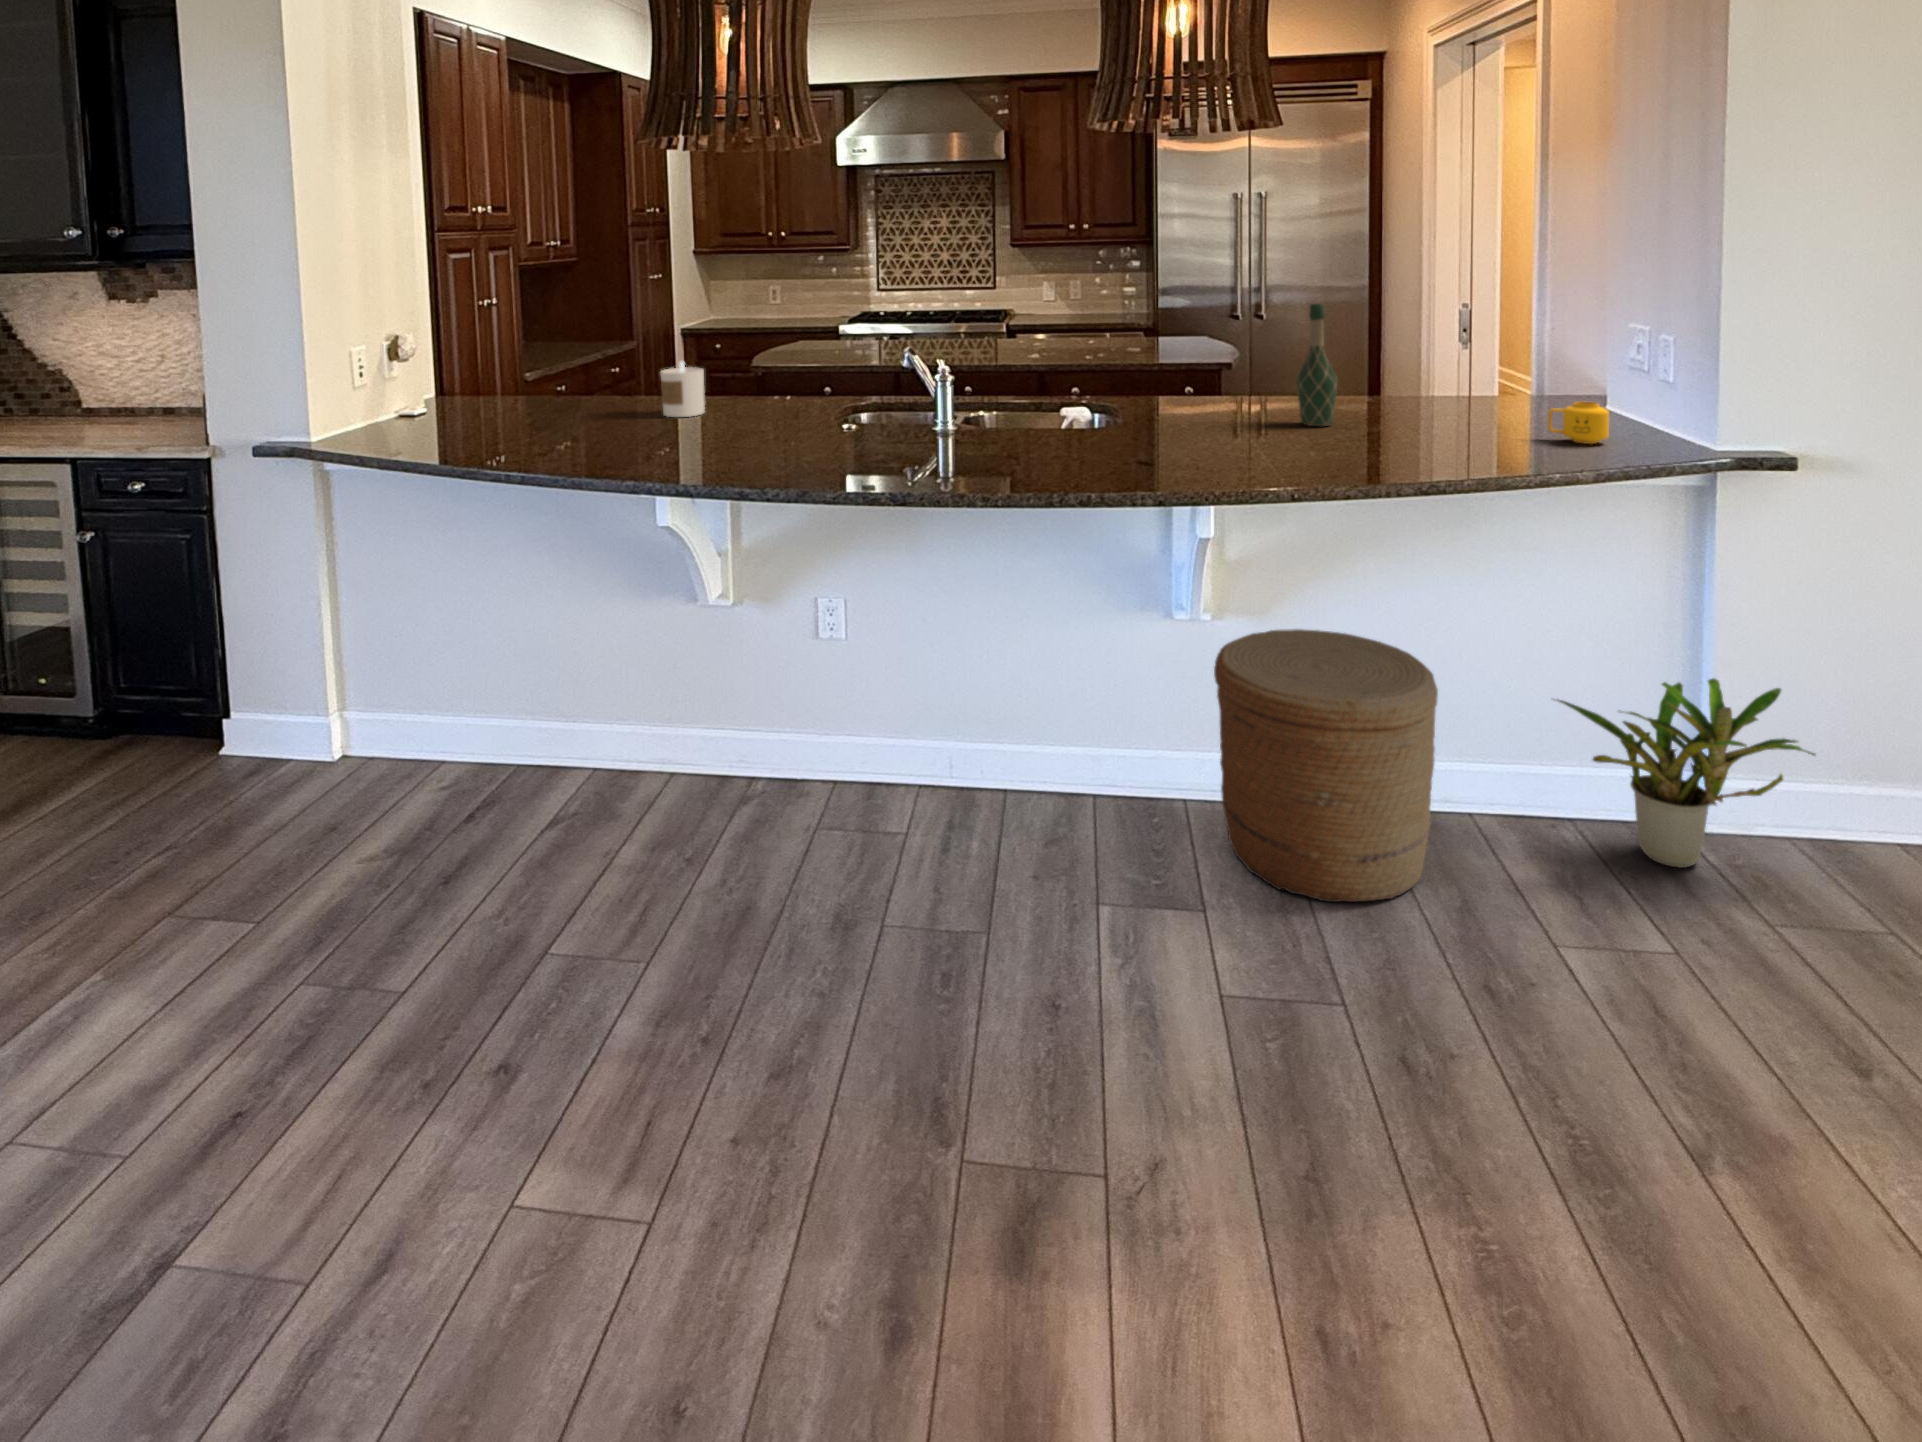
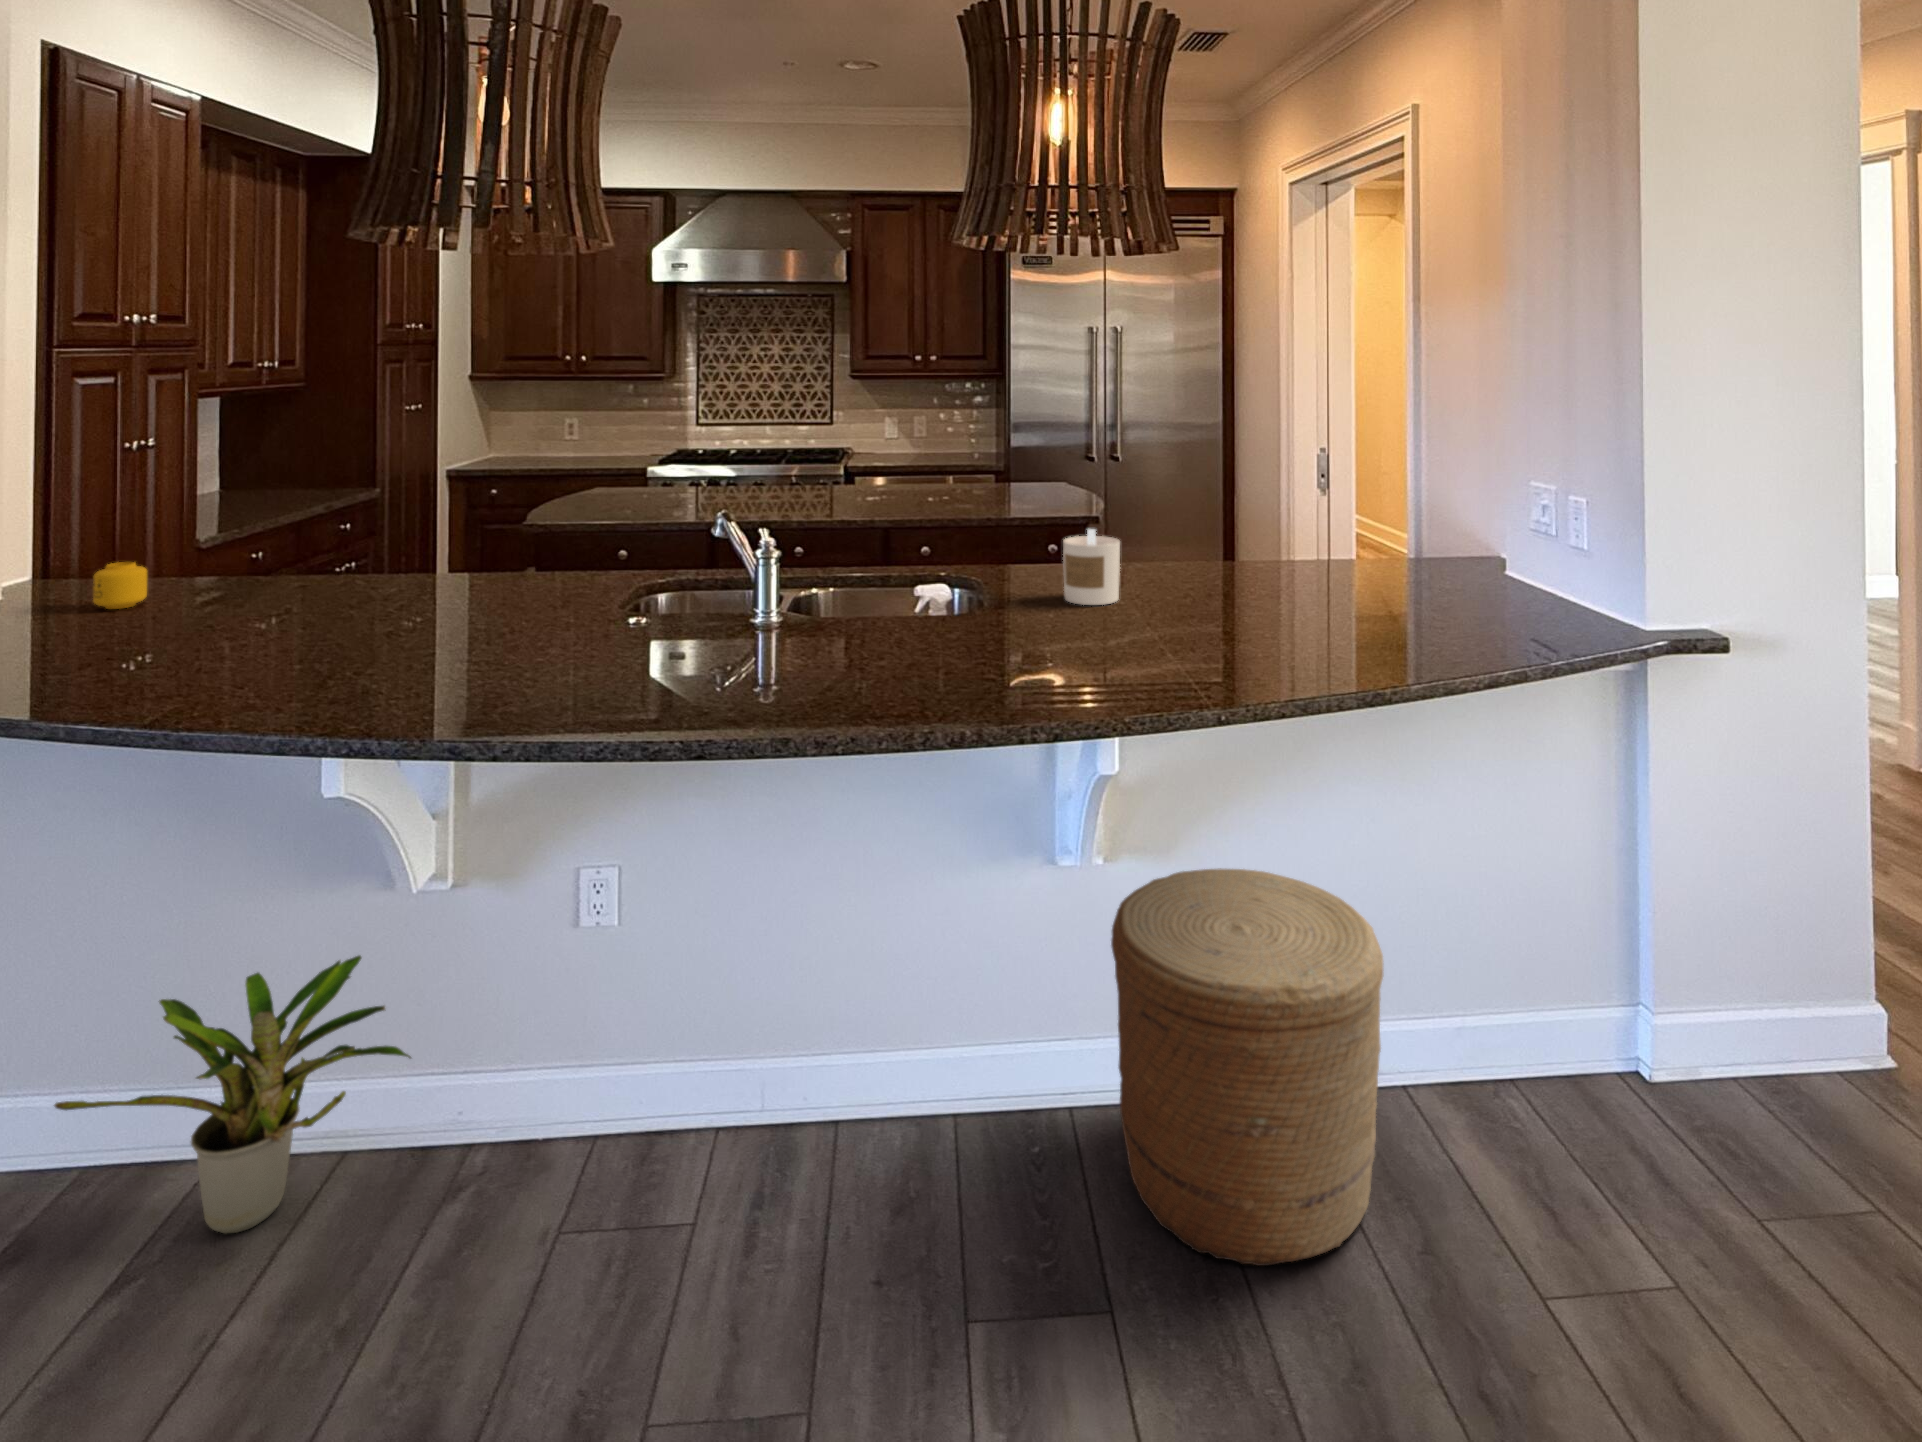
wine bottle: present [1297,304,1338,426] -> none [1193,460,1239,607]
candle: present [660,361,705,417] -> present [1063,529,1120,605]
mug: present [1548,402,1609,444] -> present [93,562,147,609]
potted plant: present [1557,678,1815,868] -> present [54,955,411,1233]

